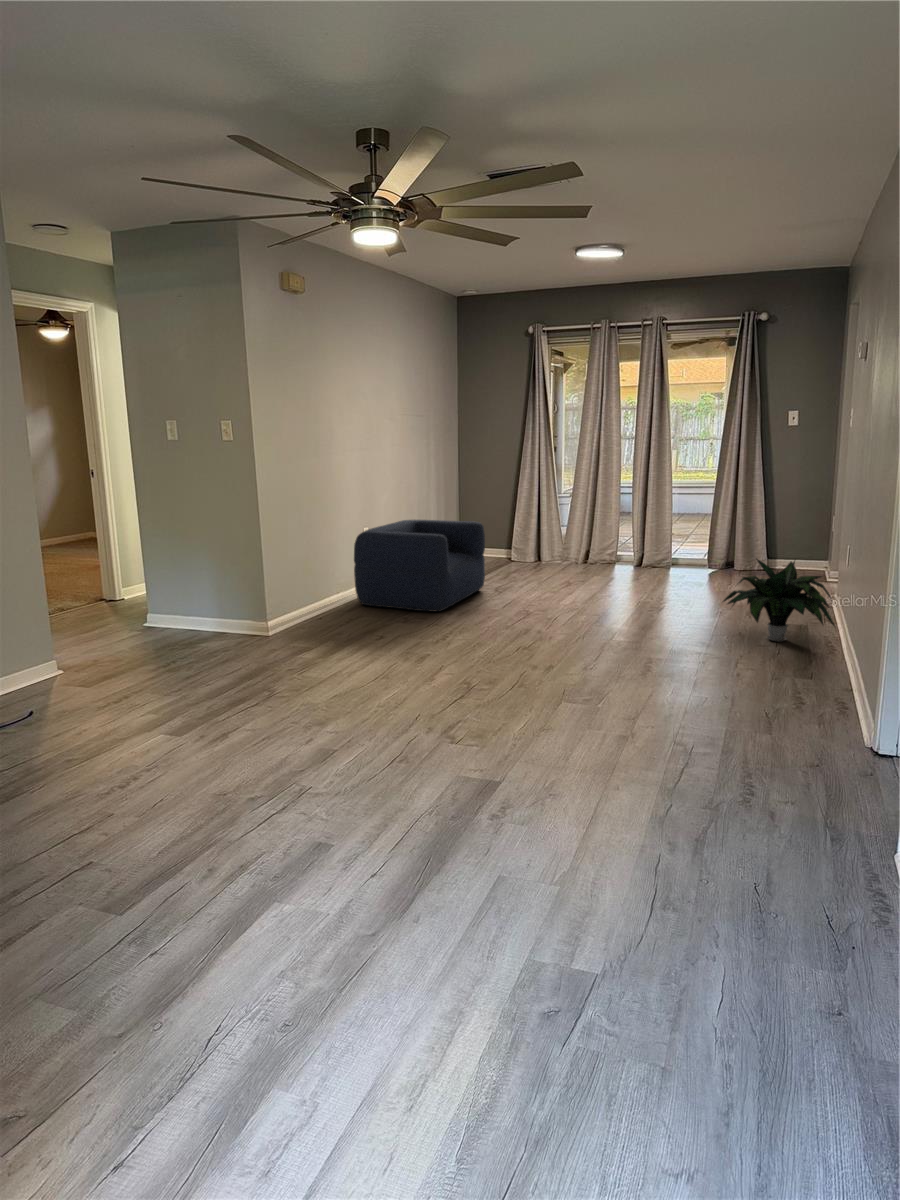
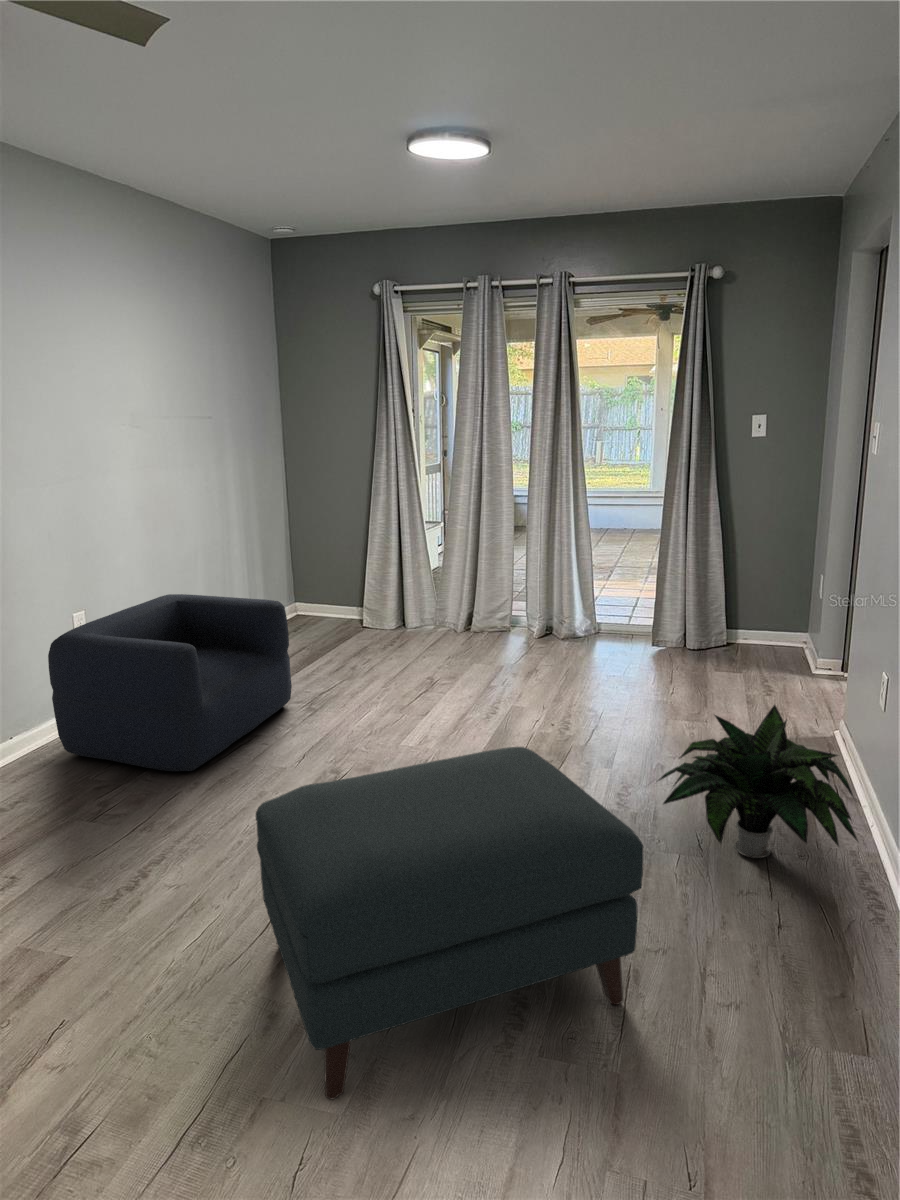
ottoman: none [520,566,718,692] -> present [256,747,643,1099]

